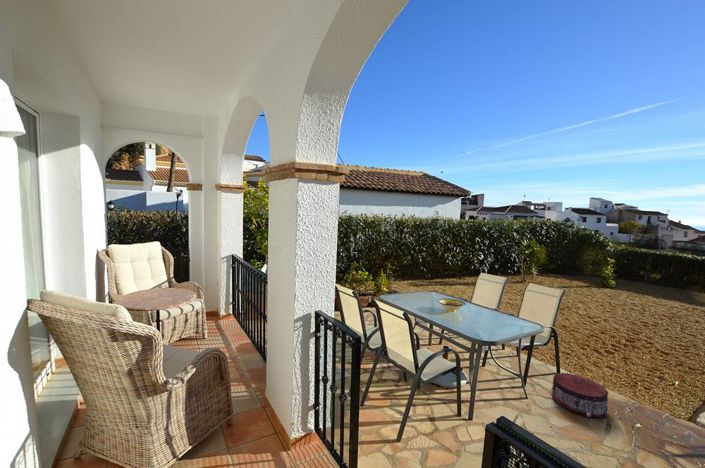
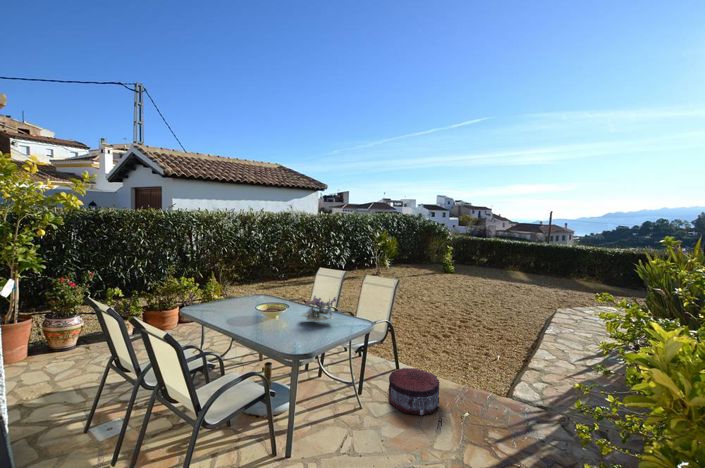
flower arrangement: none [475,299,506,320] -> present [302,296,336,321]

